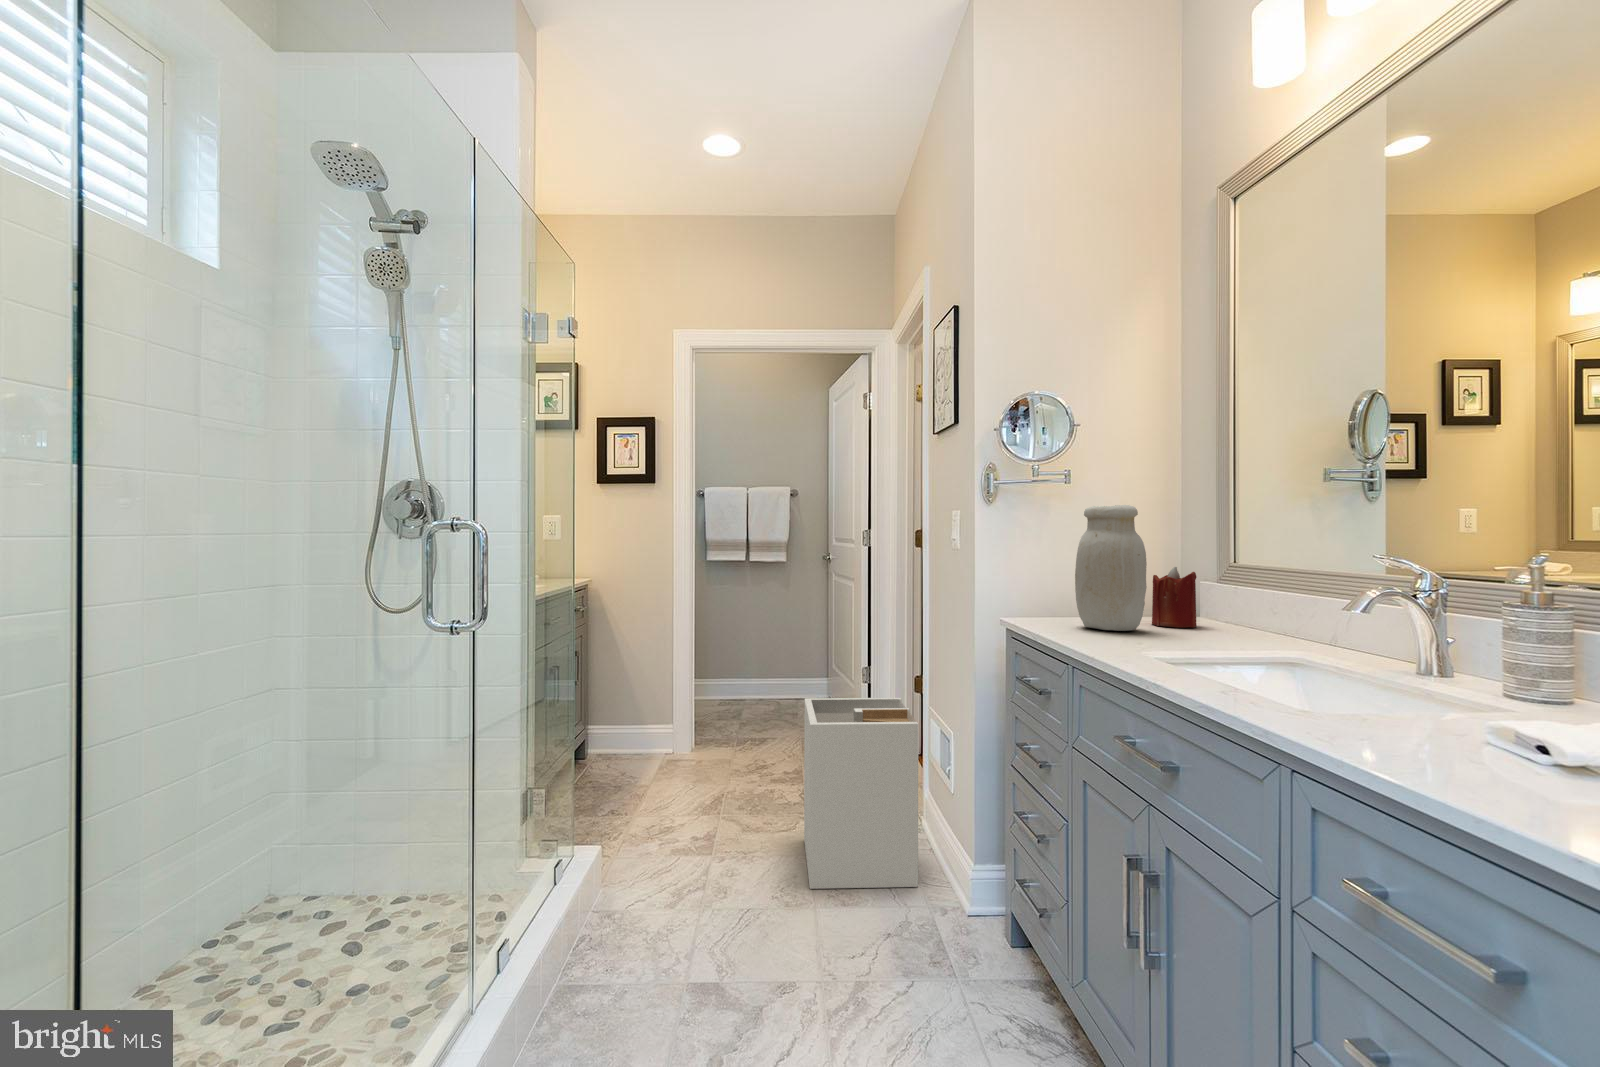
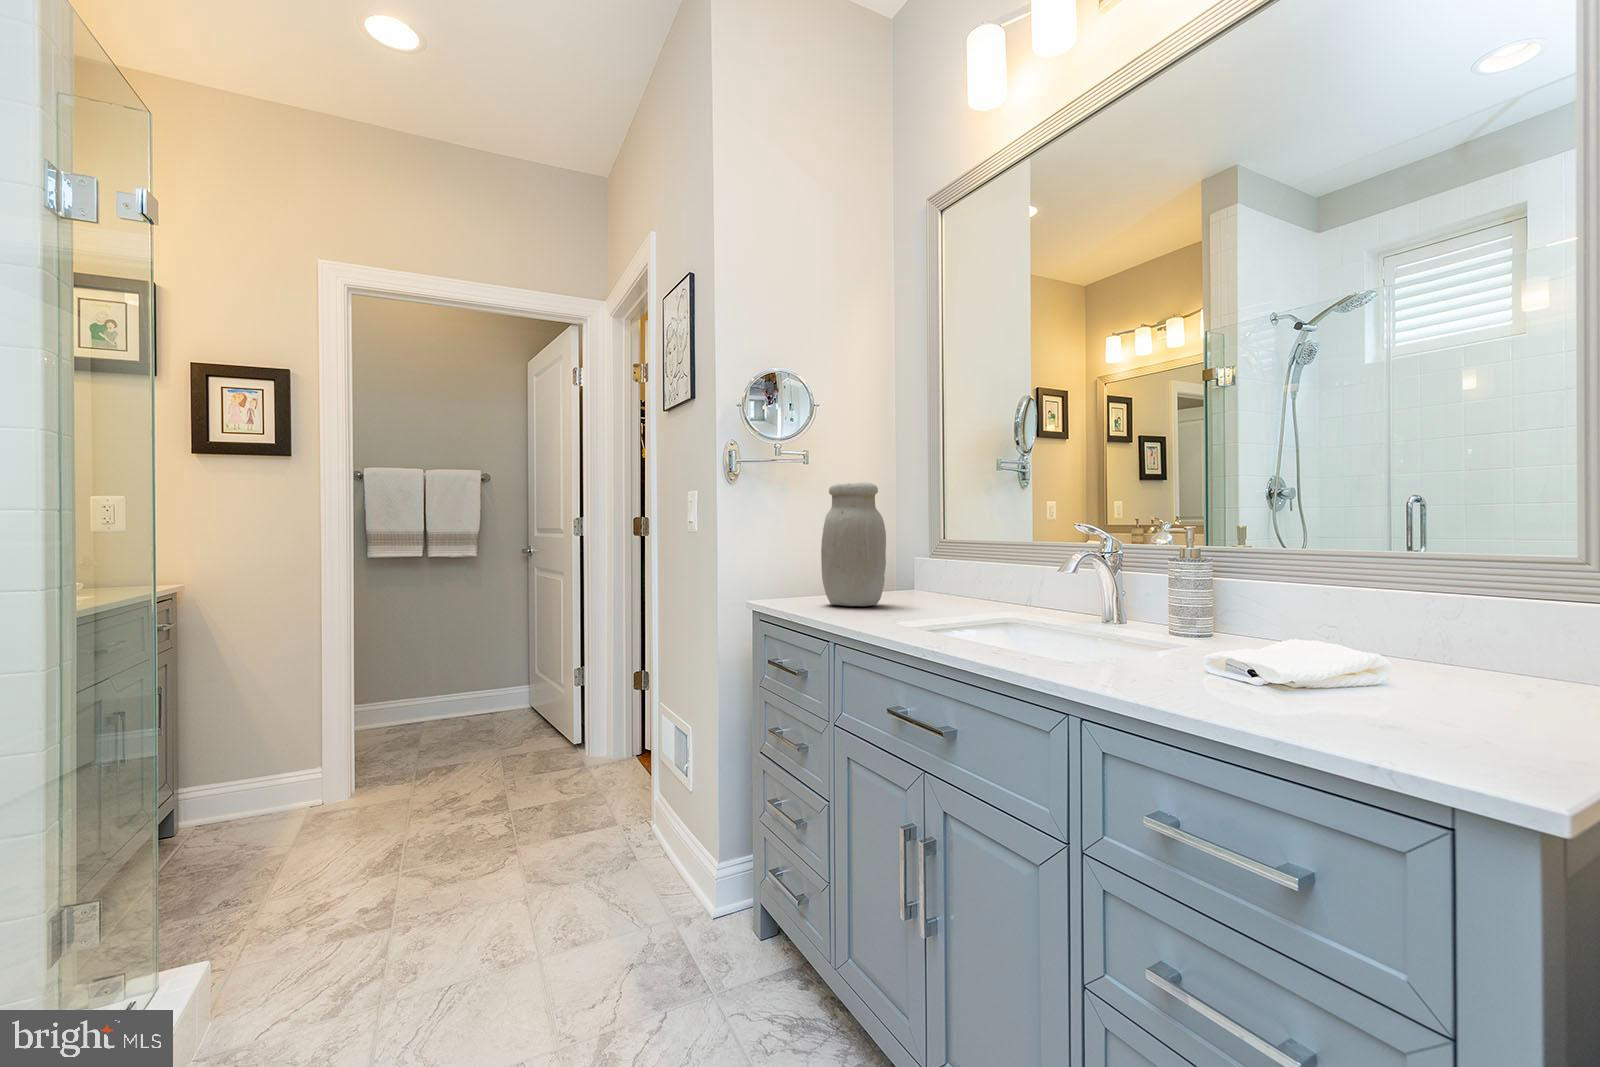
candle: present [1152,567,1197,627] -> none [885,543,923,601]
laundry hamper: present [804,698,918,889] -> none [516,697,656,930]

